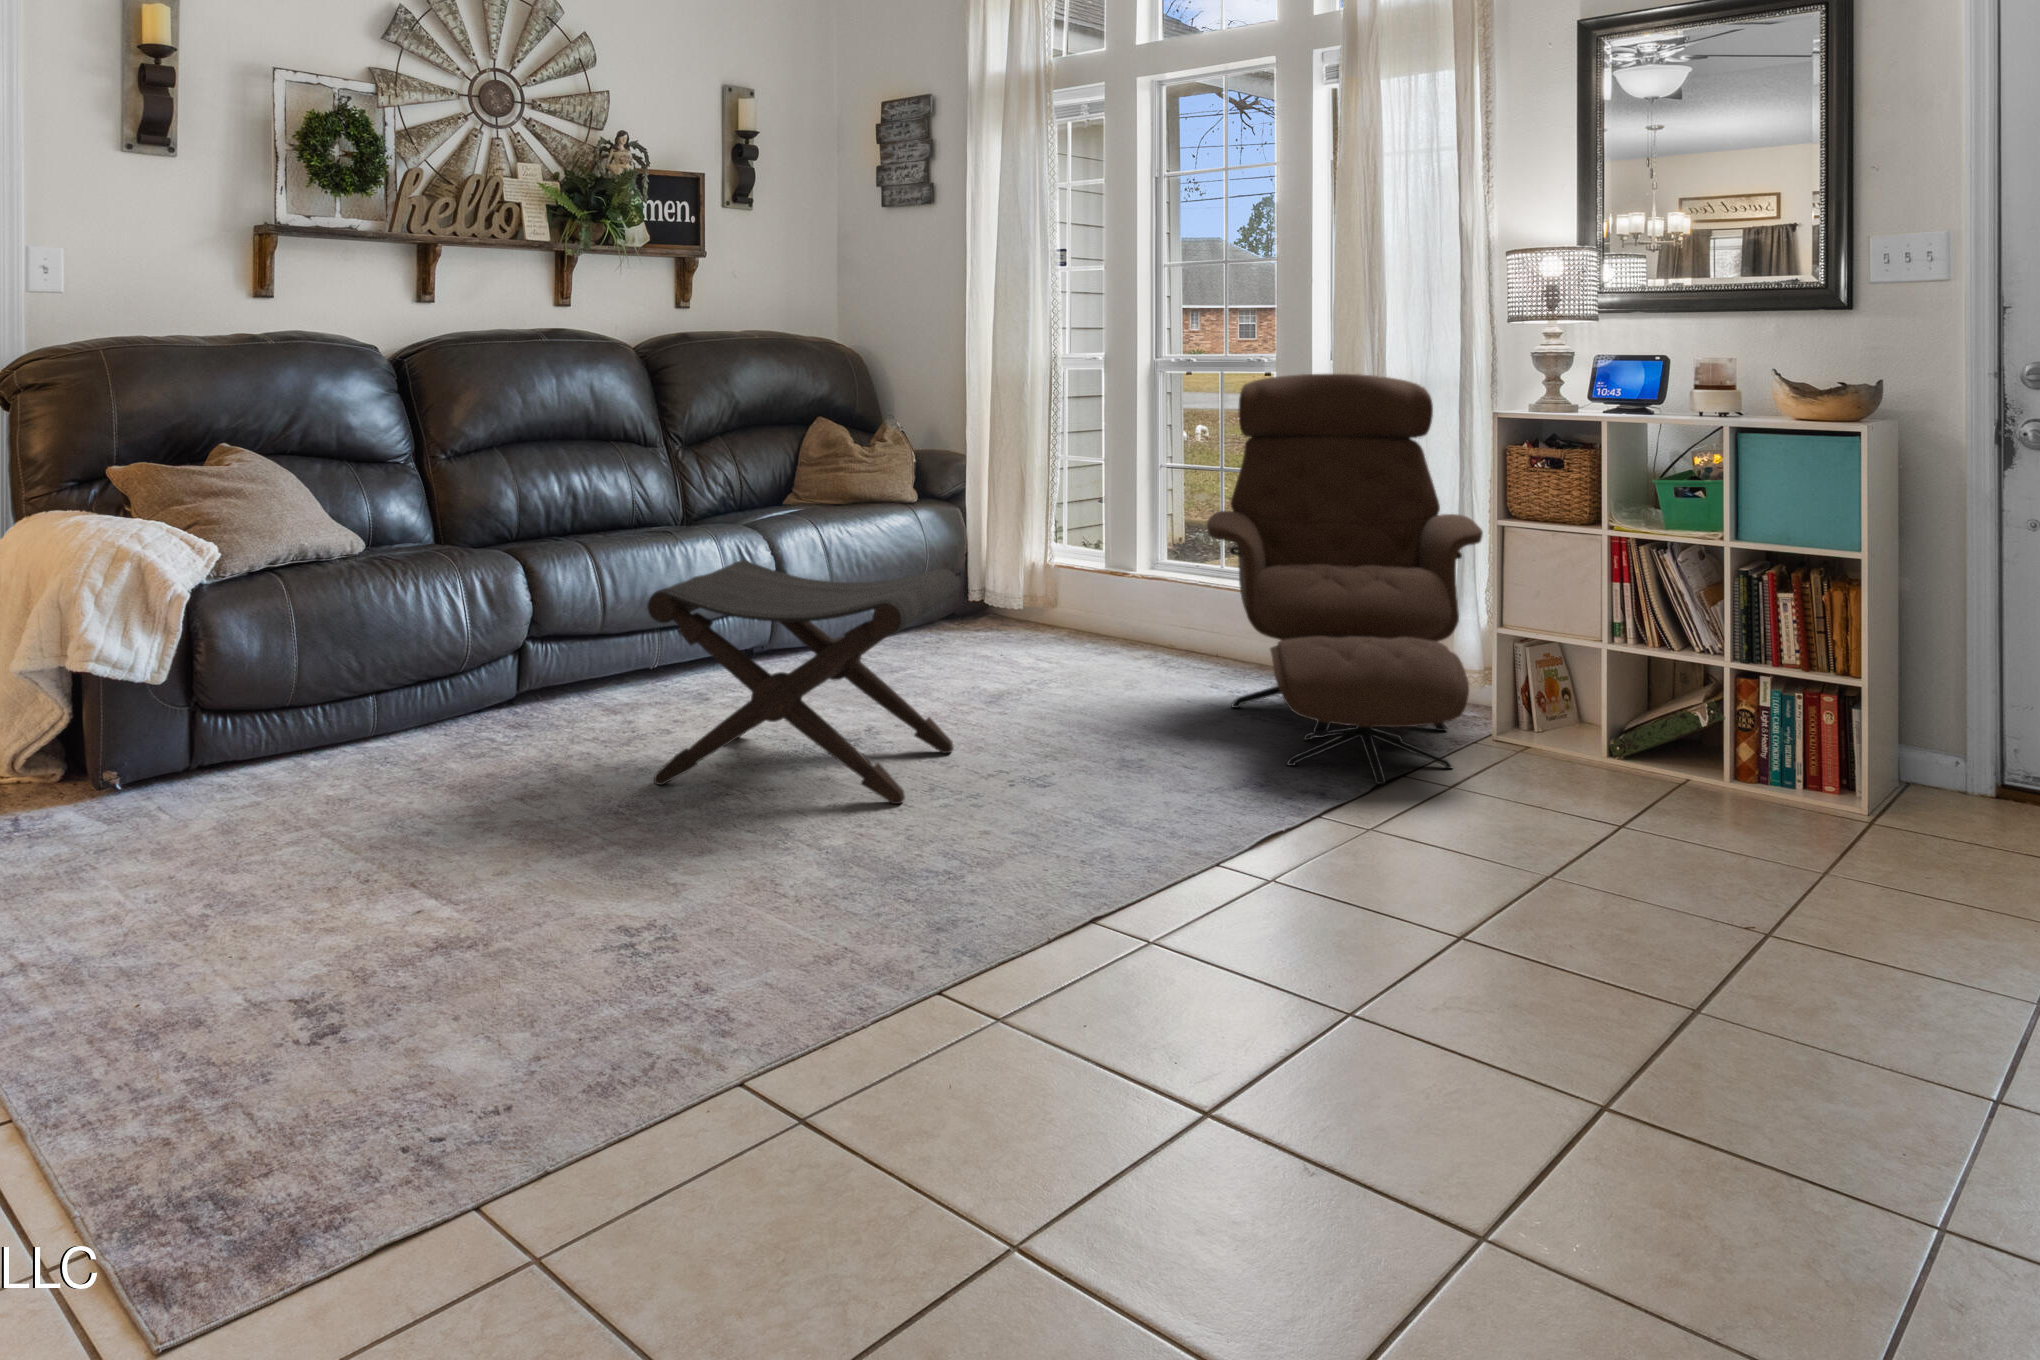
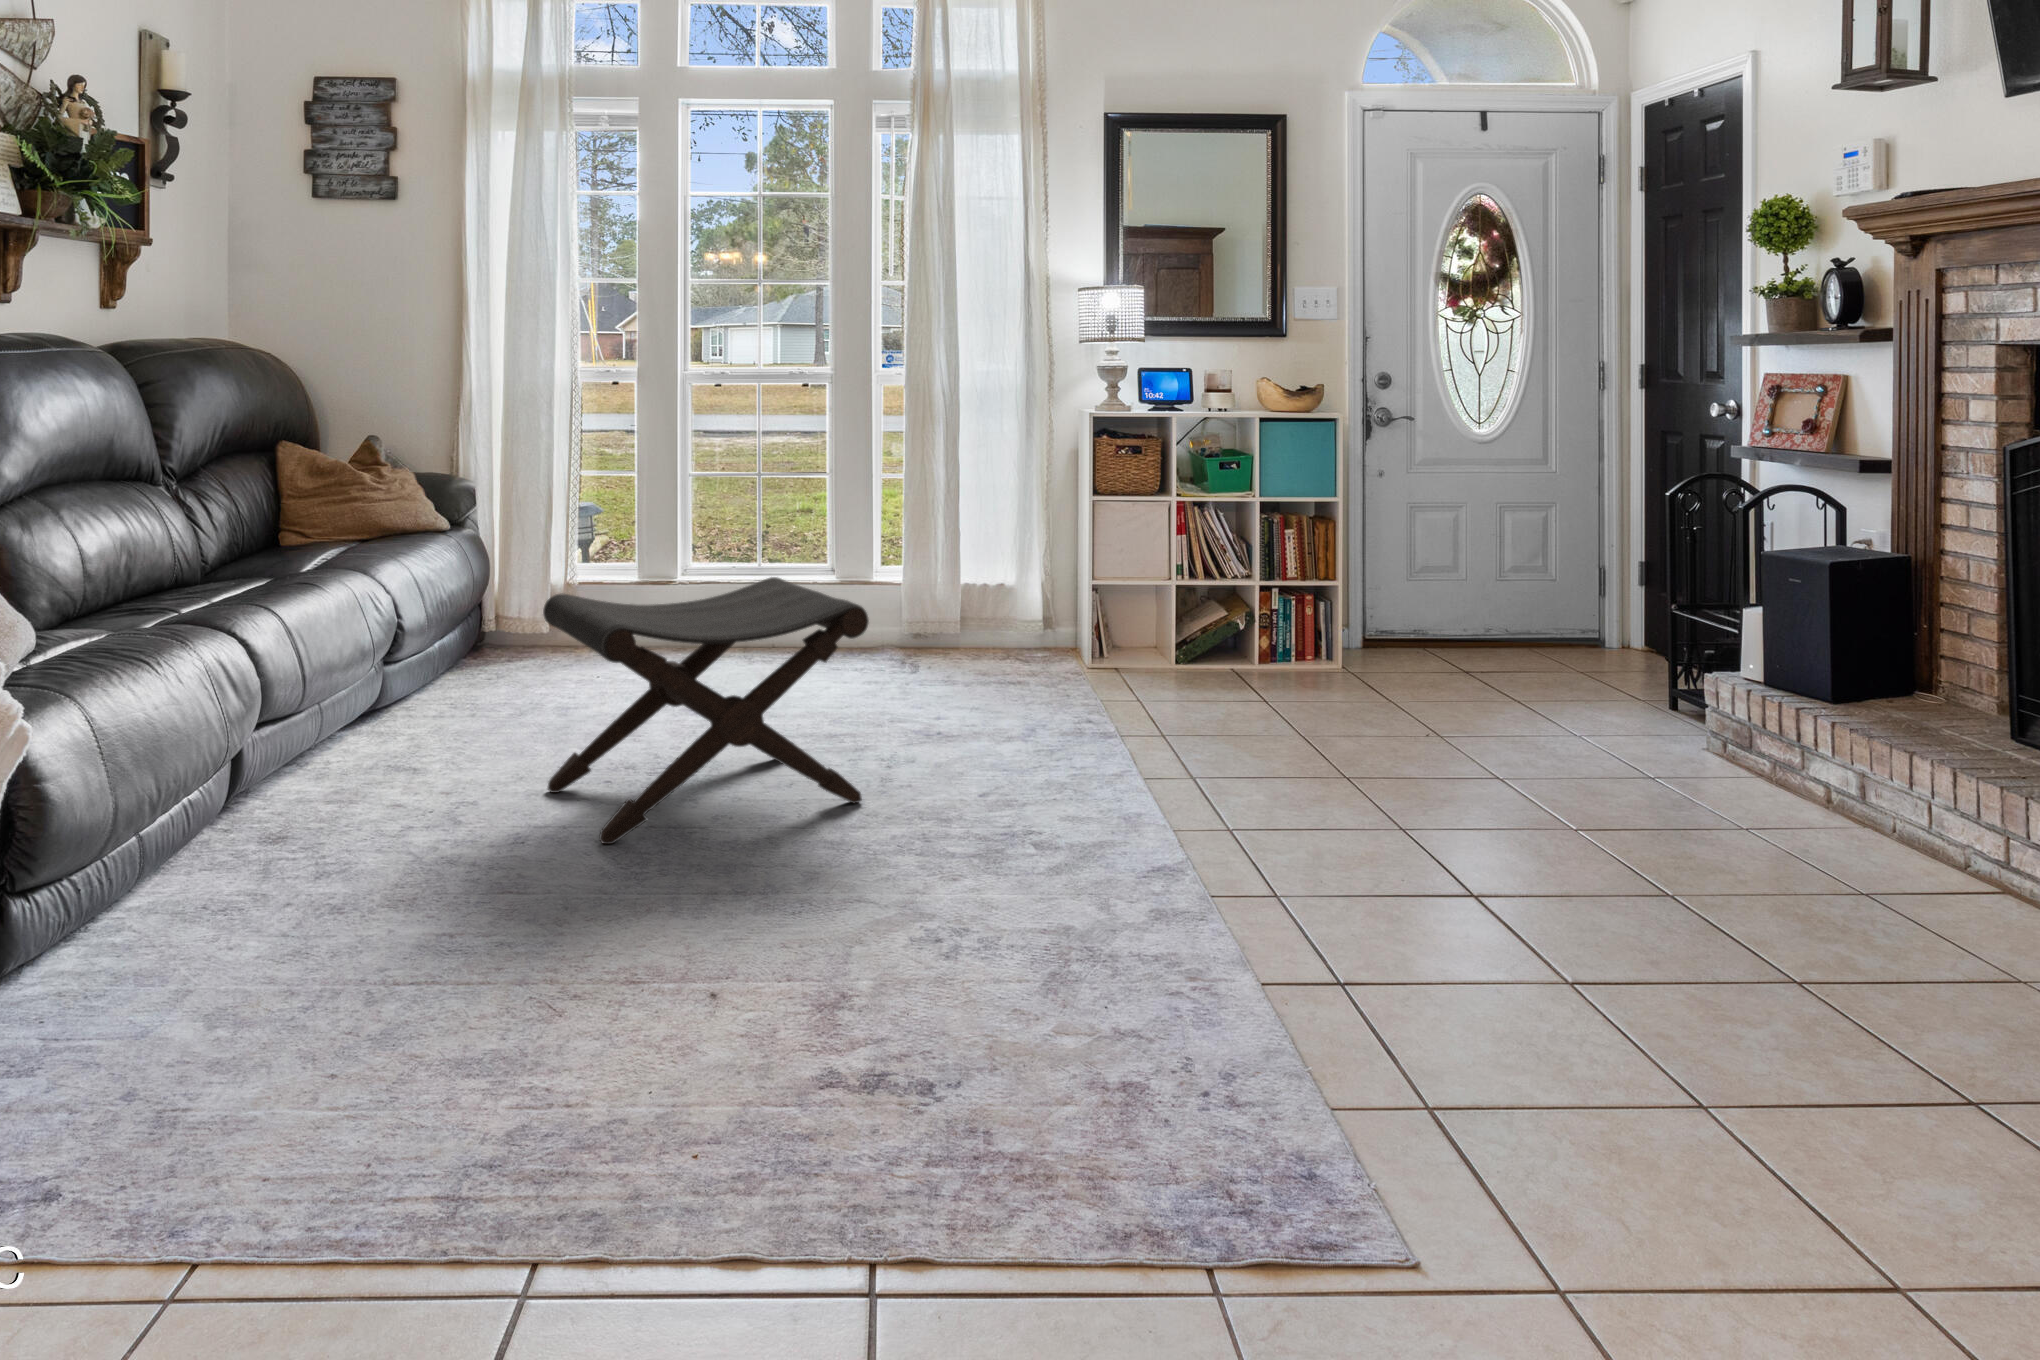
lounge chair: present [1207,374,1483,785] -> none [843,381,1157,712]

